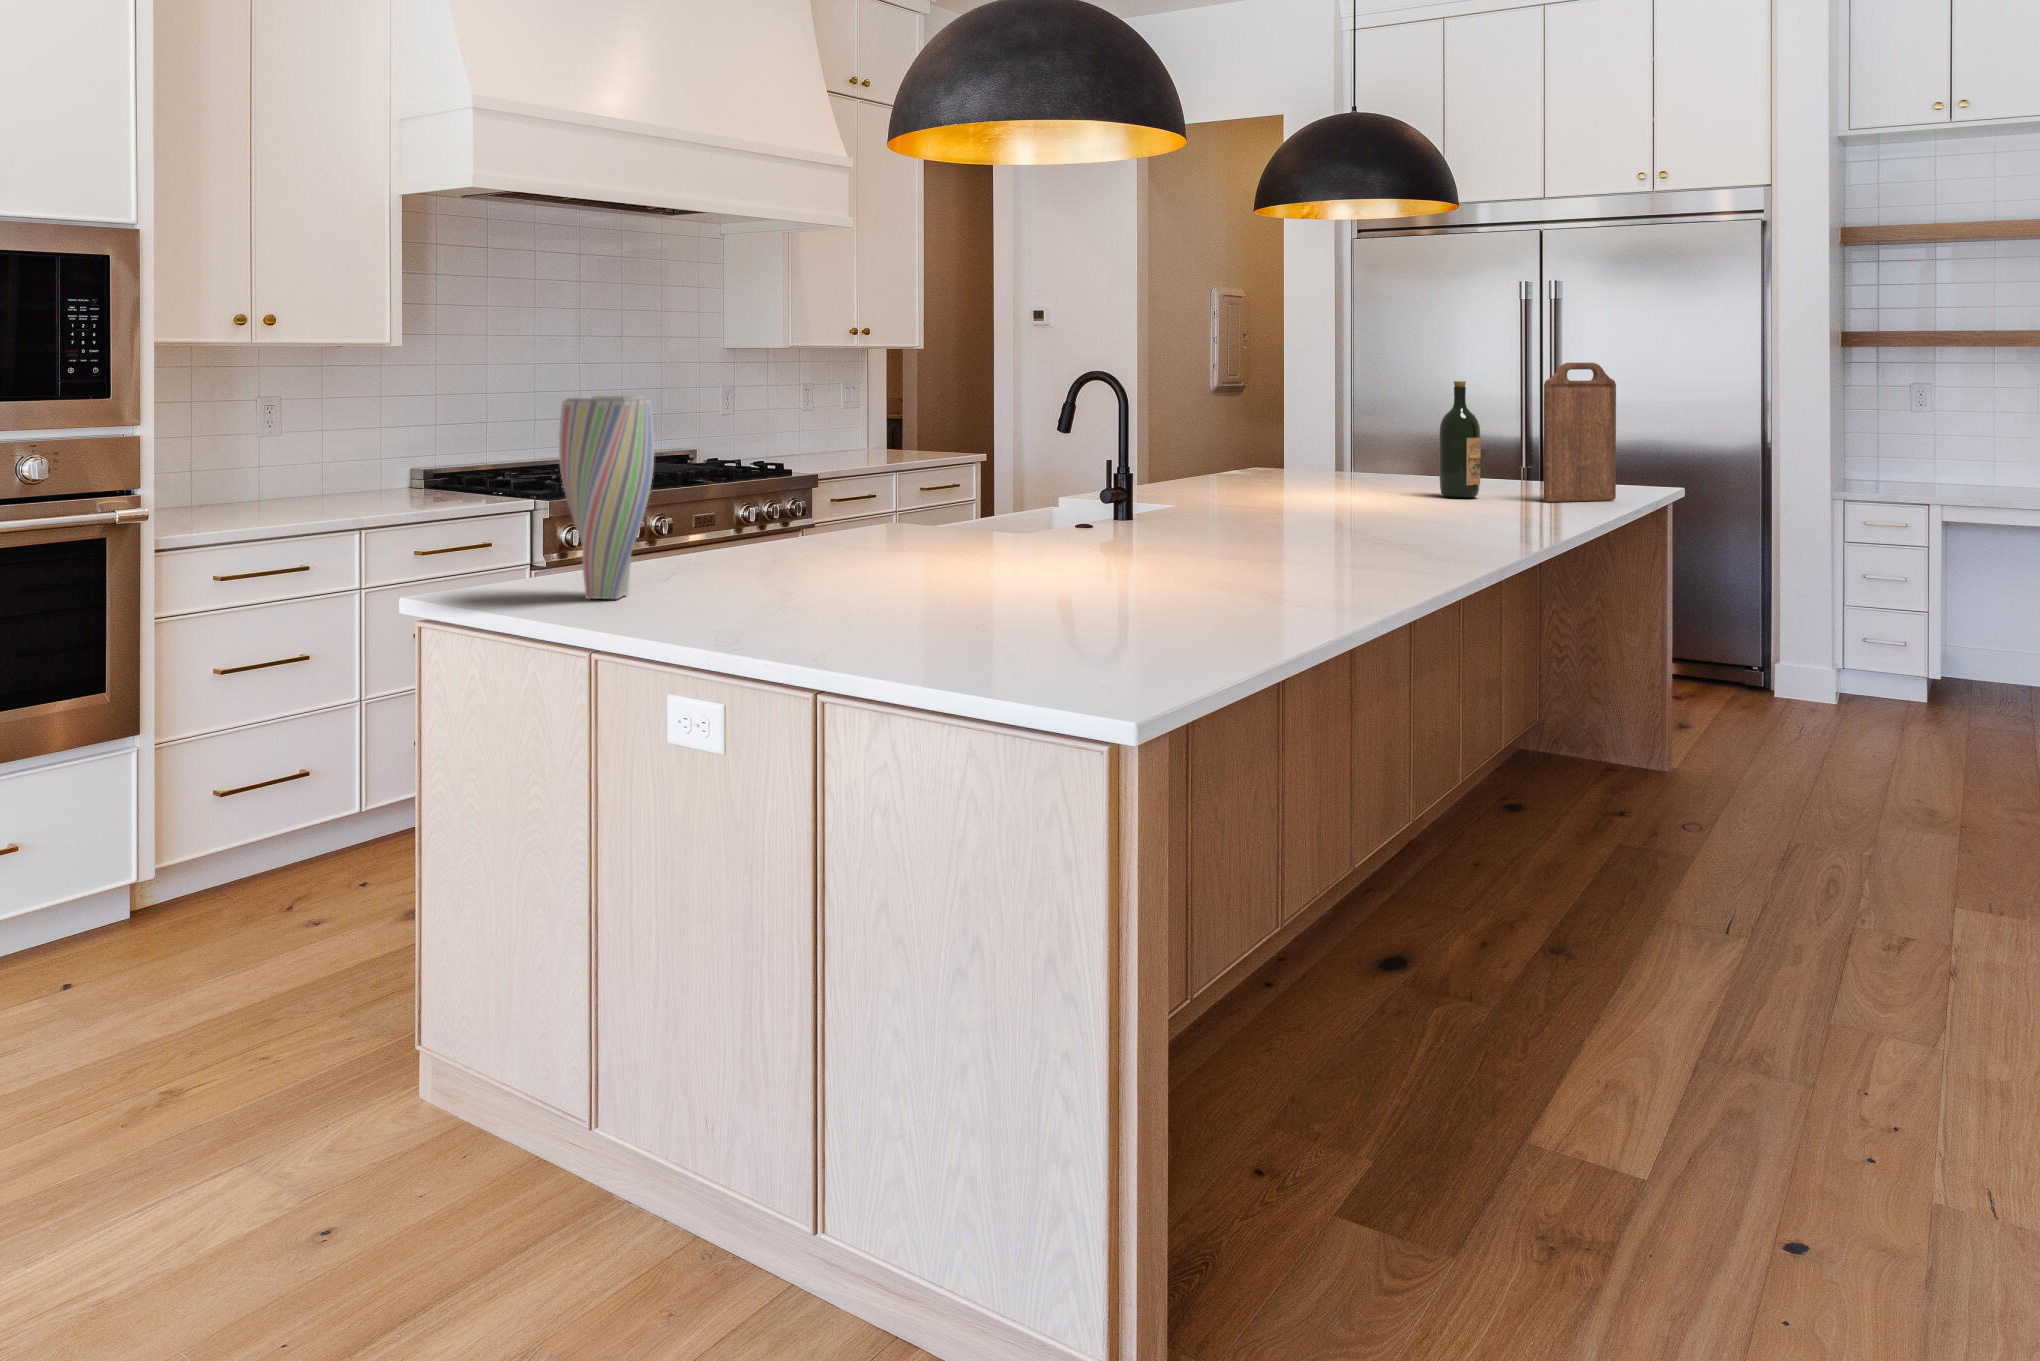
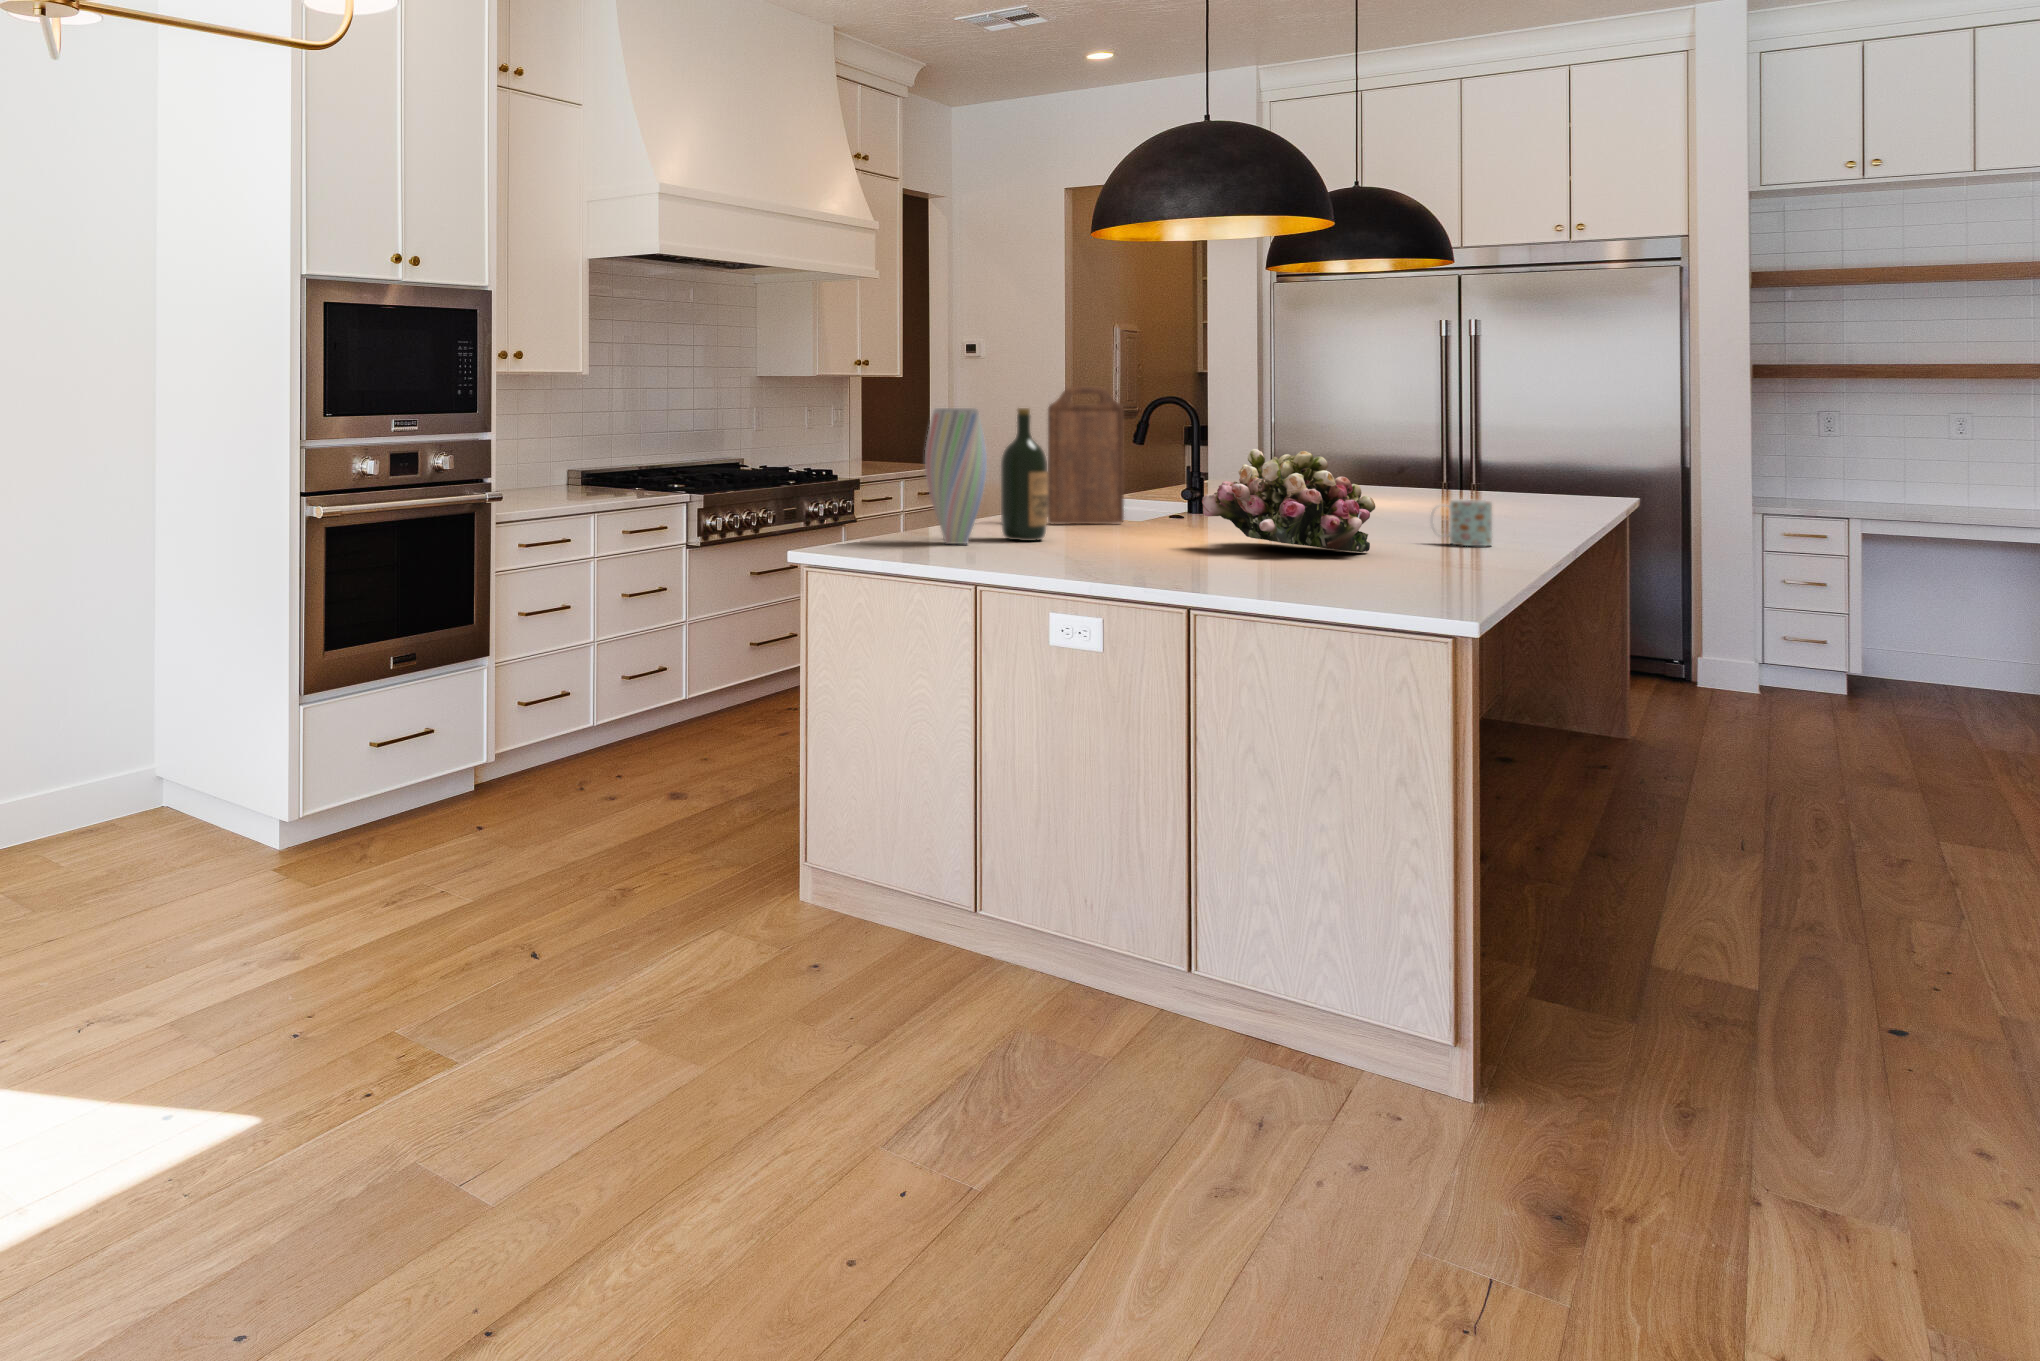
cutting board: present [1544,363,1616,502] -> present [1048,387,1124,524]
wine bottle: present [1439,381,1481,498] -> present [1001,408,1048,541]
flower arrangement: none [951,455,1187,608] -> present [1202,449,1375,552]
mug: none [1302,521,1379,590] -> present [1430,499,1493,546]

